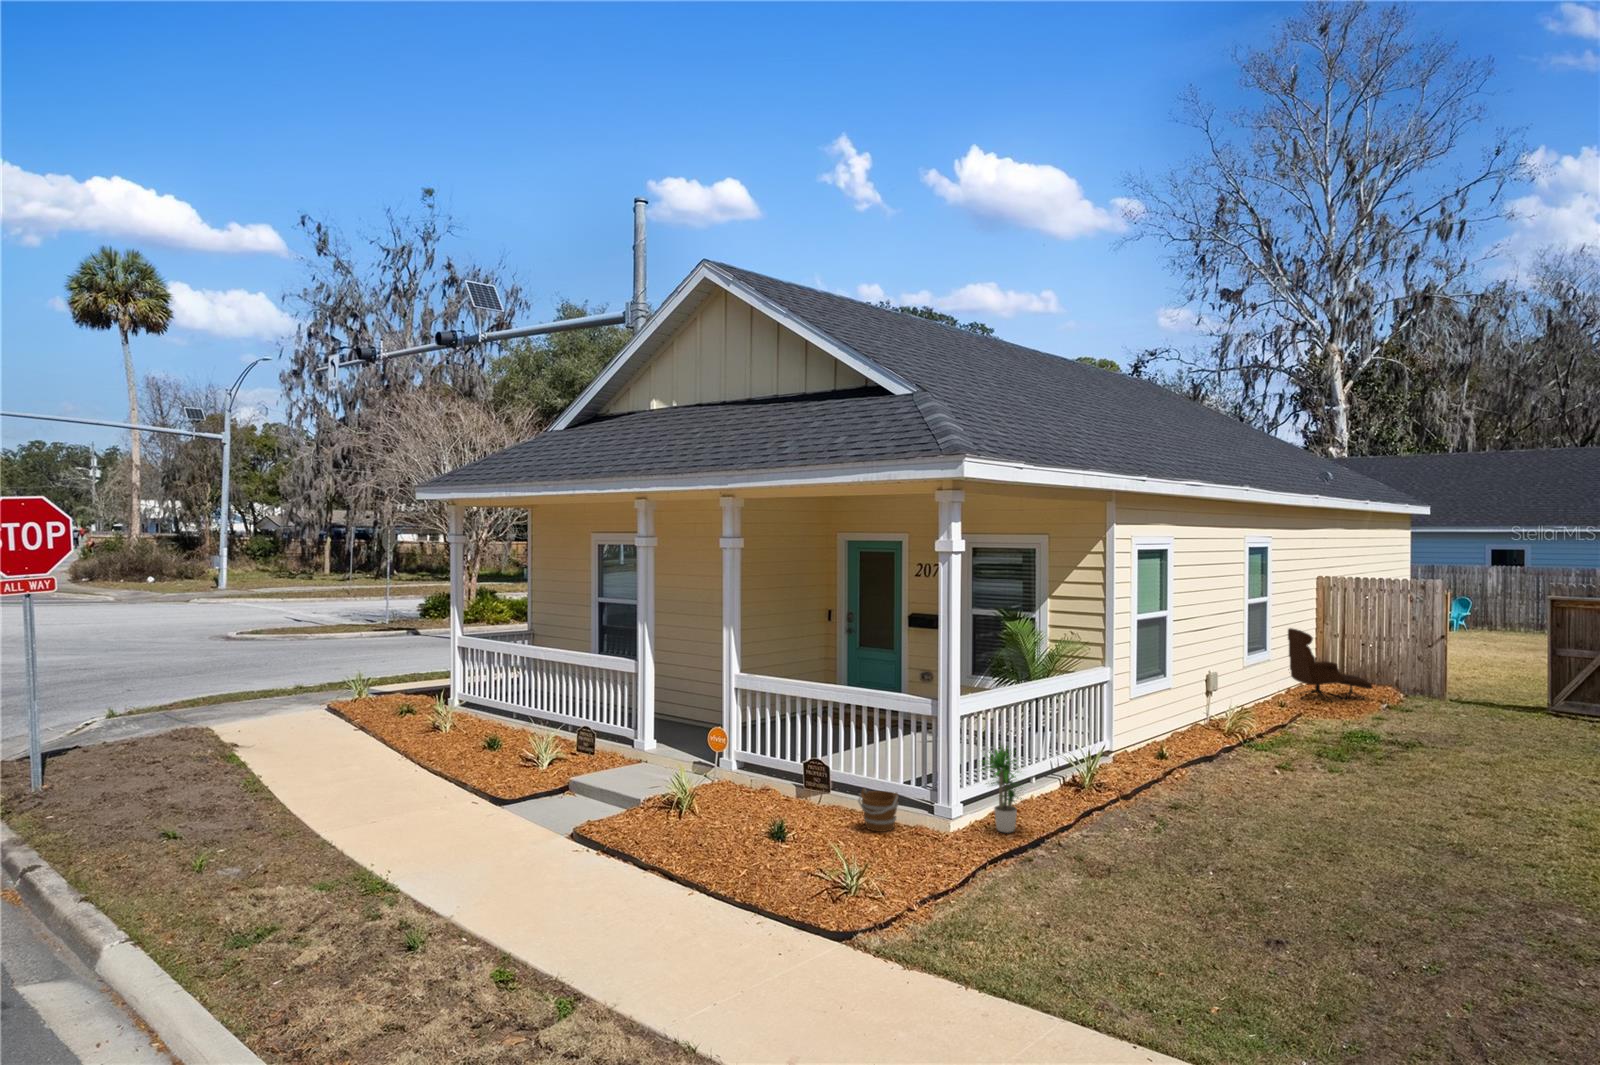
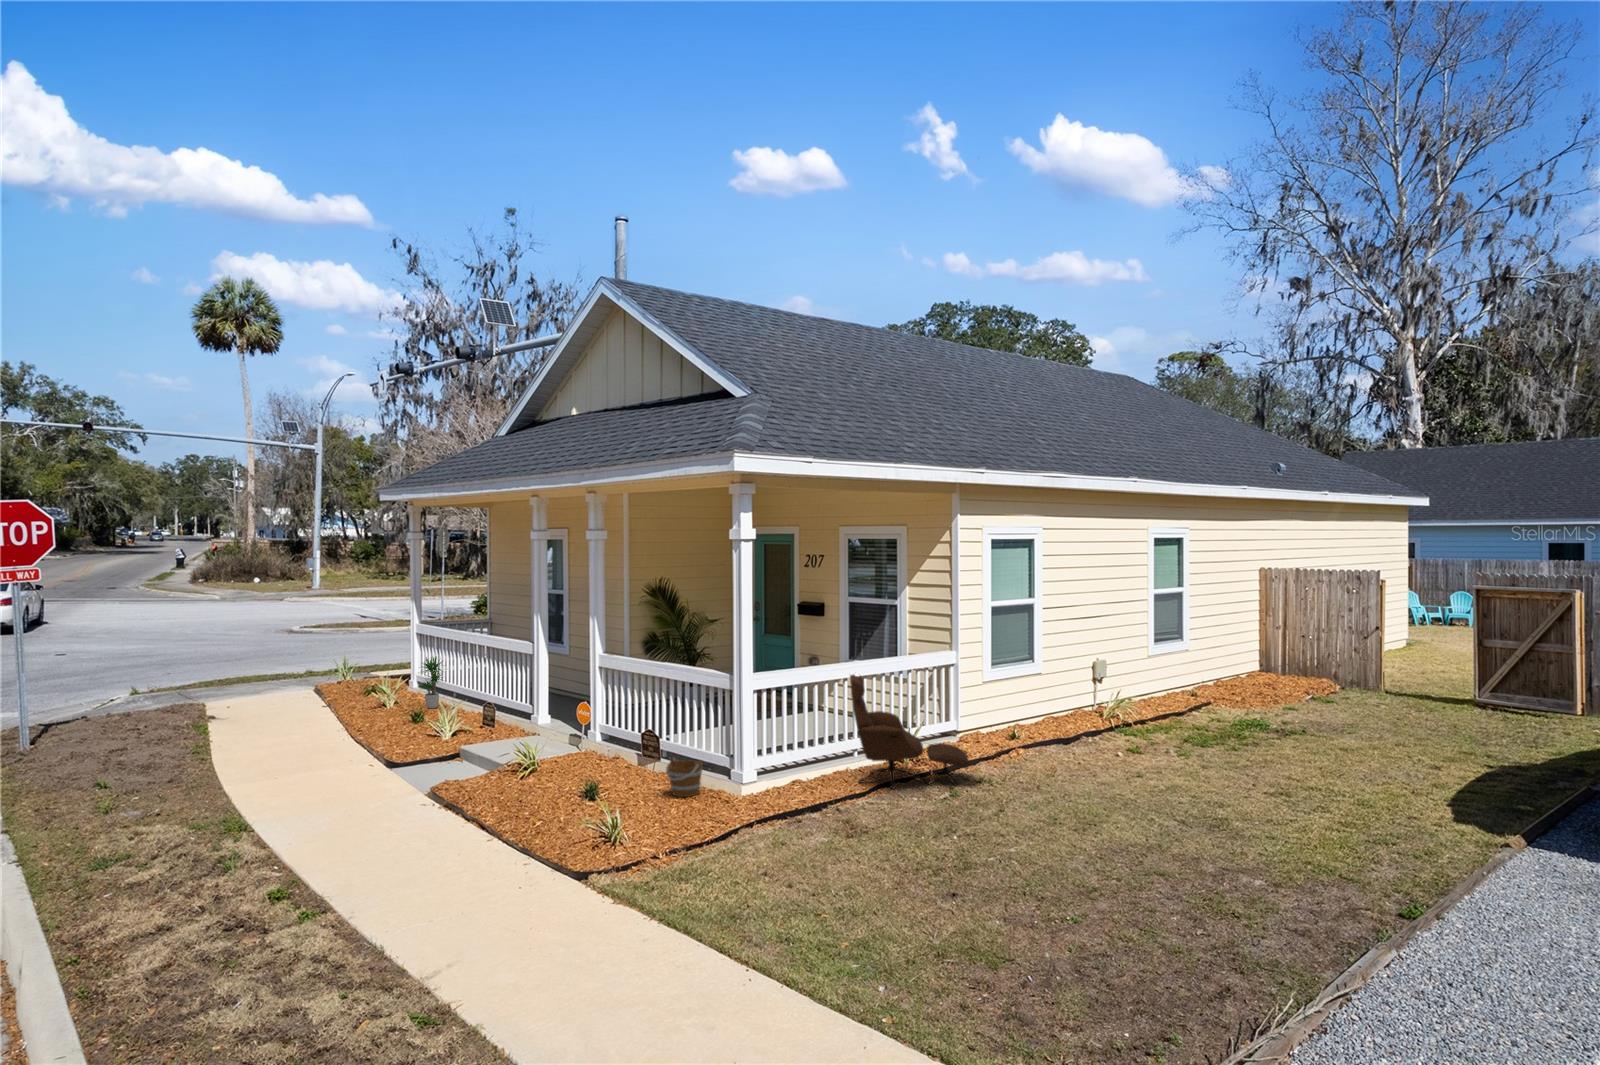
lounge chair: present [1288,628,1372,702] -> present [850,674,969,789]
potted plant: present [981,746,1022,833] -> present [421,656,443,708]

